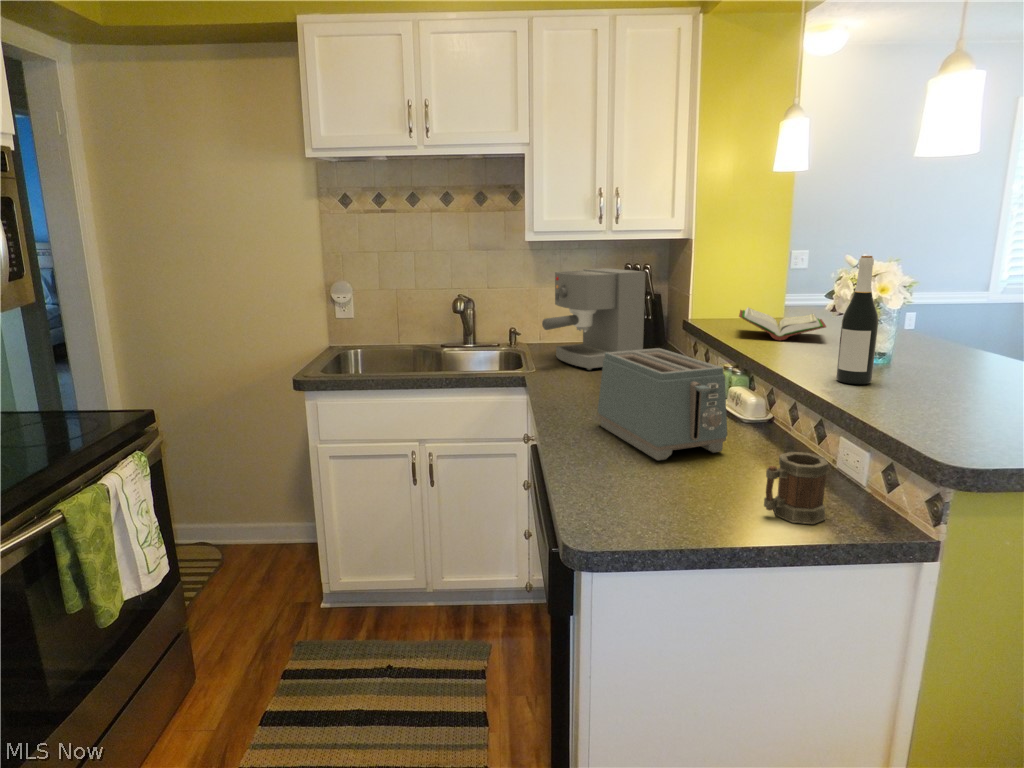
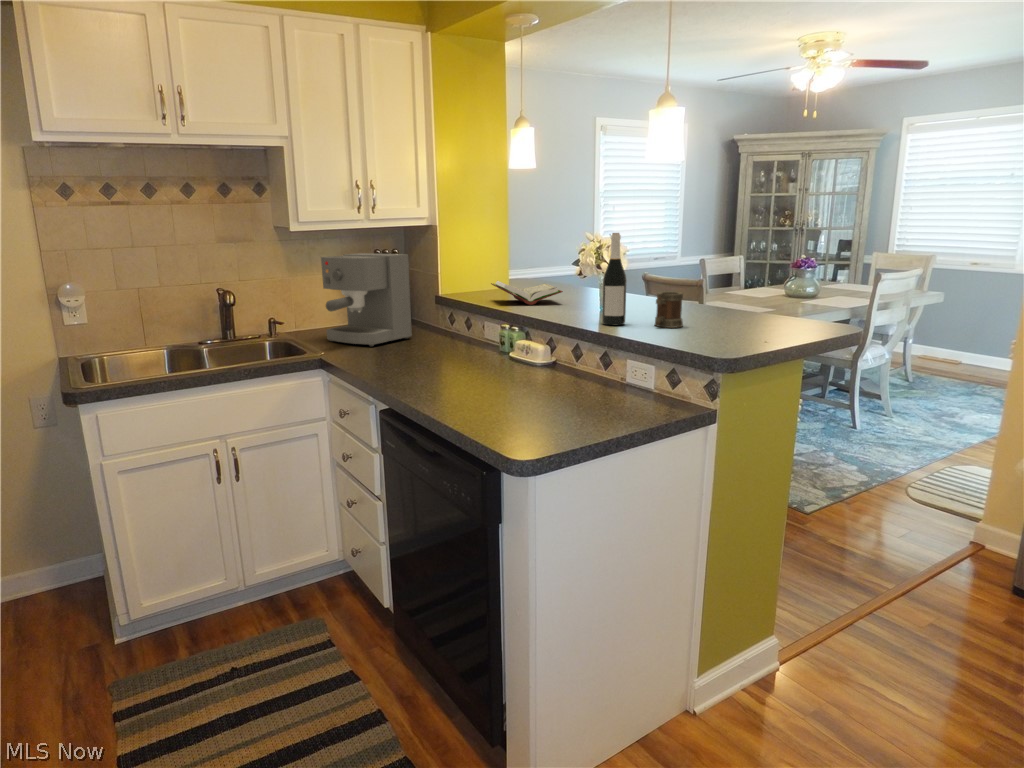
toaster: present [598,348,727,460] -> none [435,312,550,396]
mug: present [764,452,828,524] -> present [655,292,683,328]

